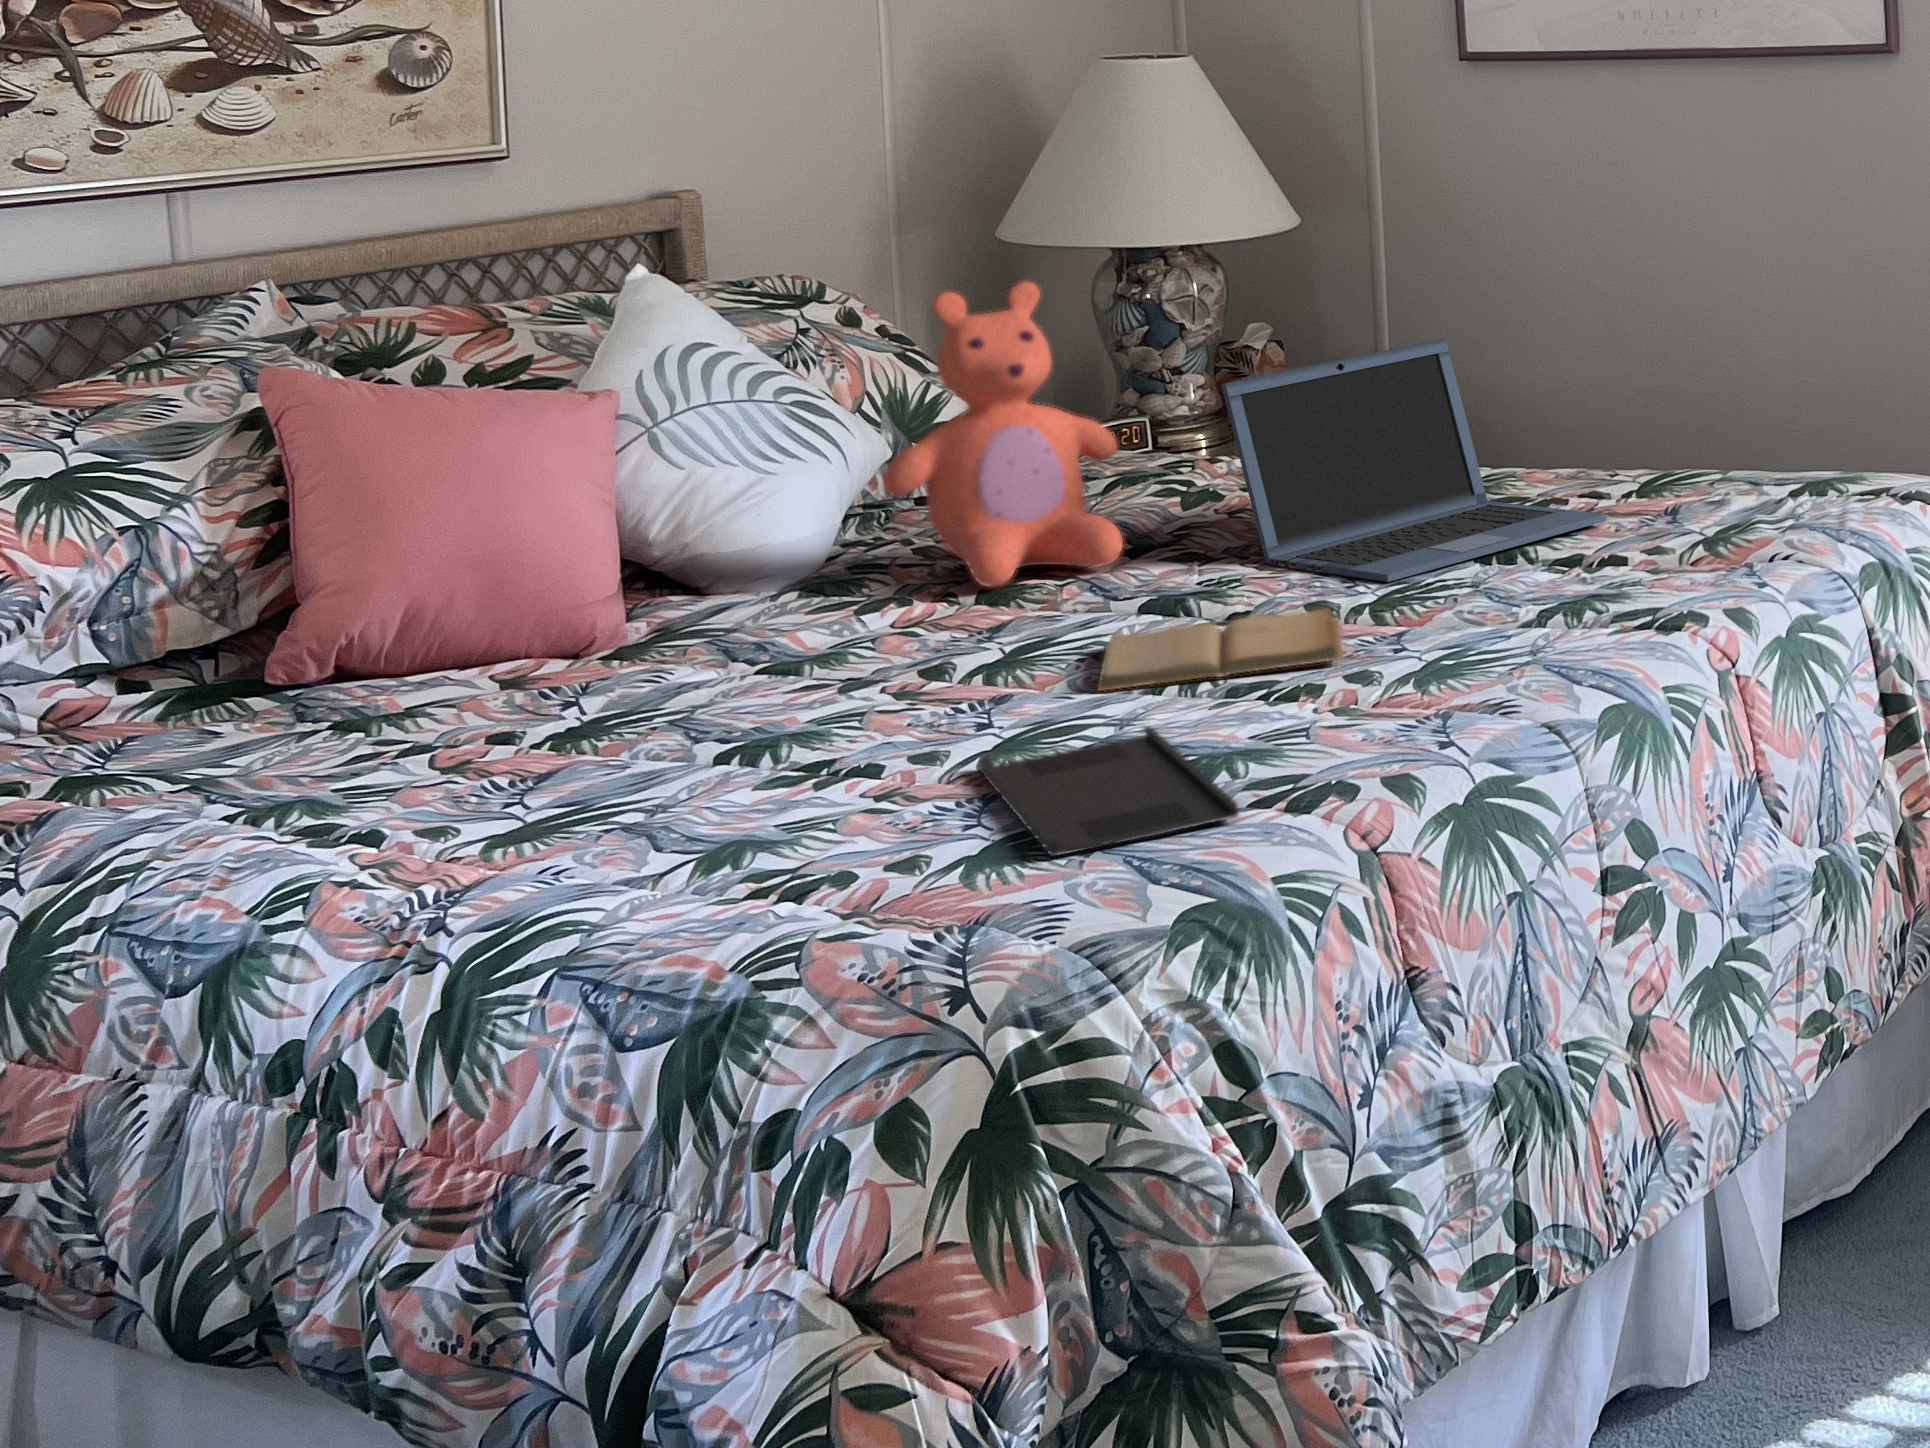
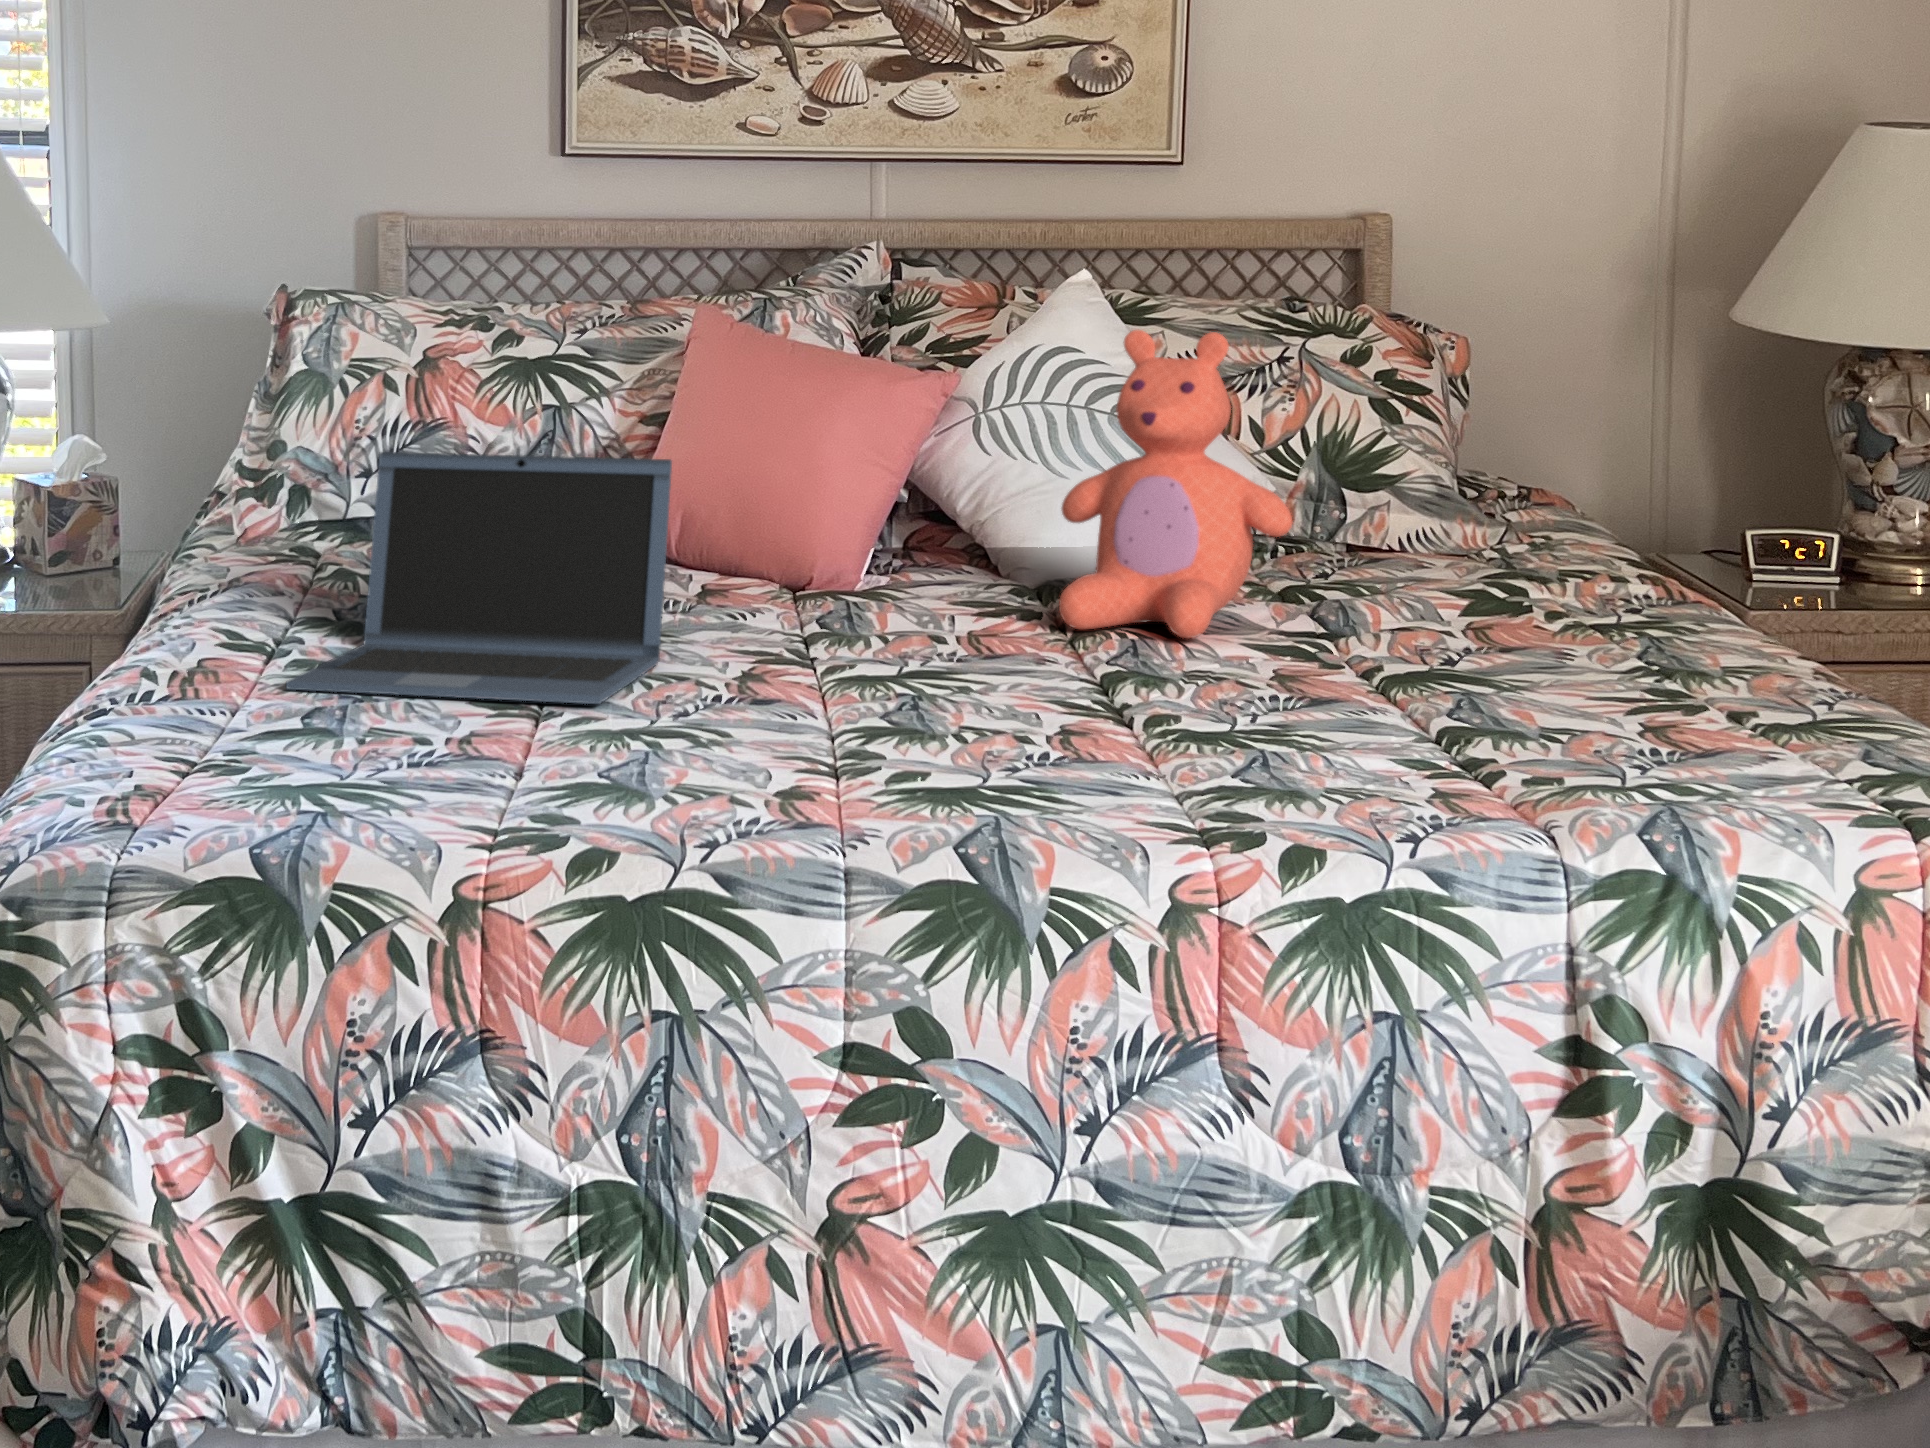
laptop: present [1221,339,1607,582] -> present [286,452,672,704]
book: present [1098,608,1344,691] -> none [801,683,1114,761]
tray: present [979,726,1239,856] -> none [327,730,680,829]

